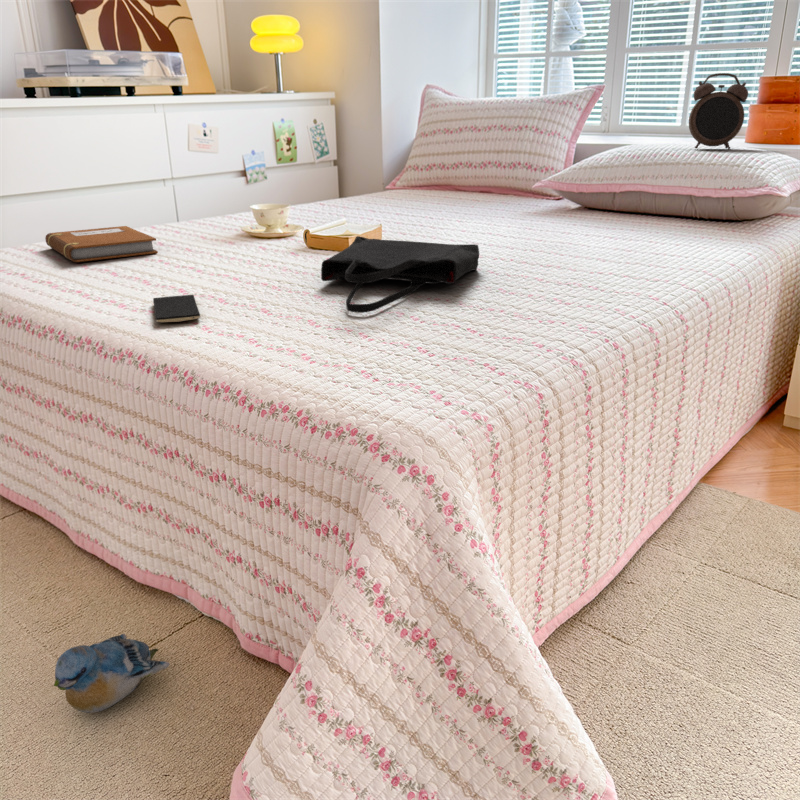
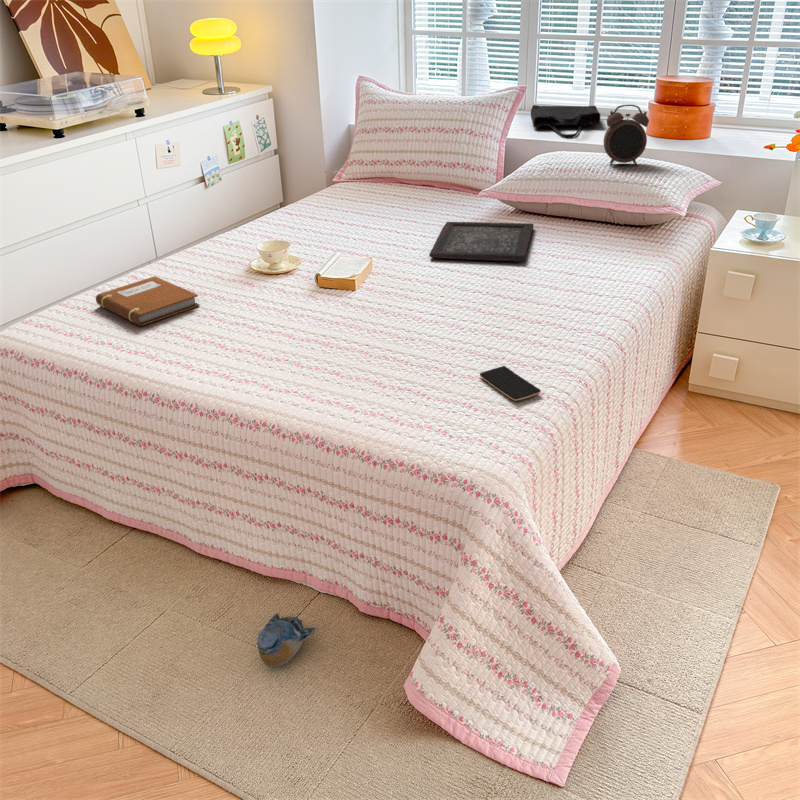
tray: none [454,210,593,239] -> present [429,222,534,261]
tote bag: present [321,236,479,313] -> present [531,105,600,138]
smartphone: present [153,295,200,322] -> present [480,366,541,401]

